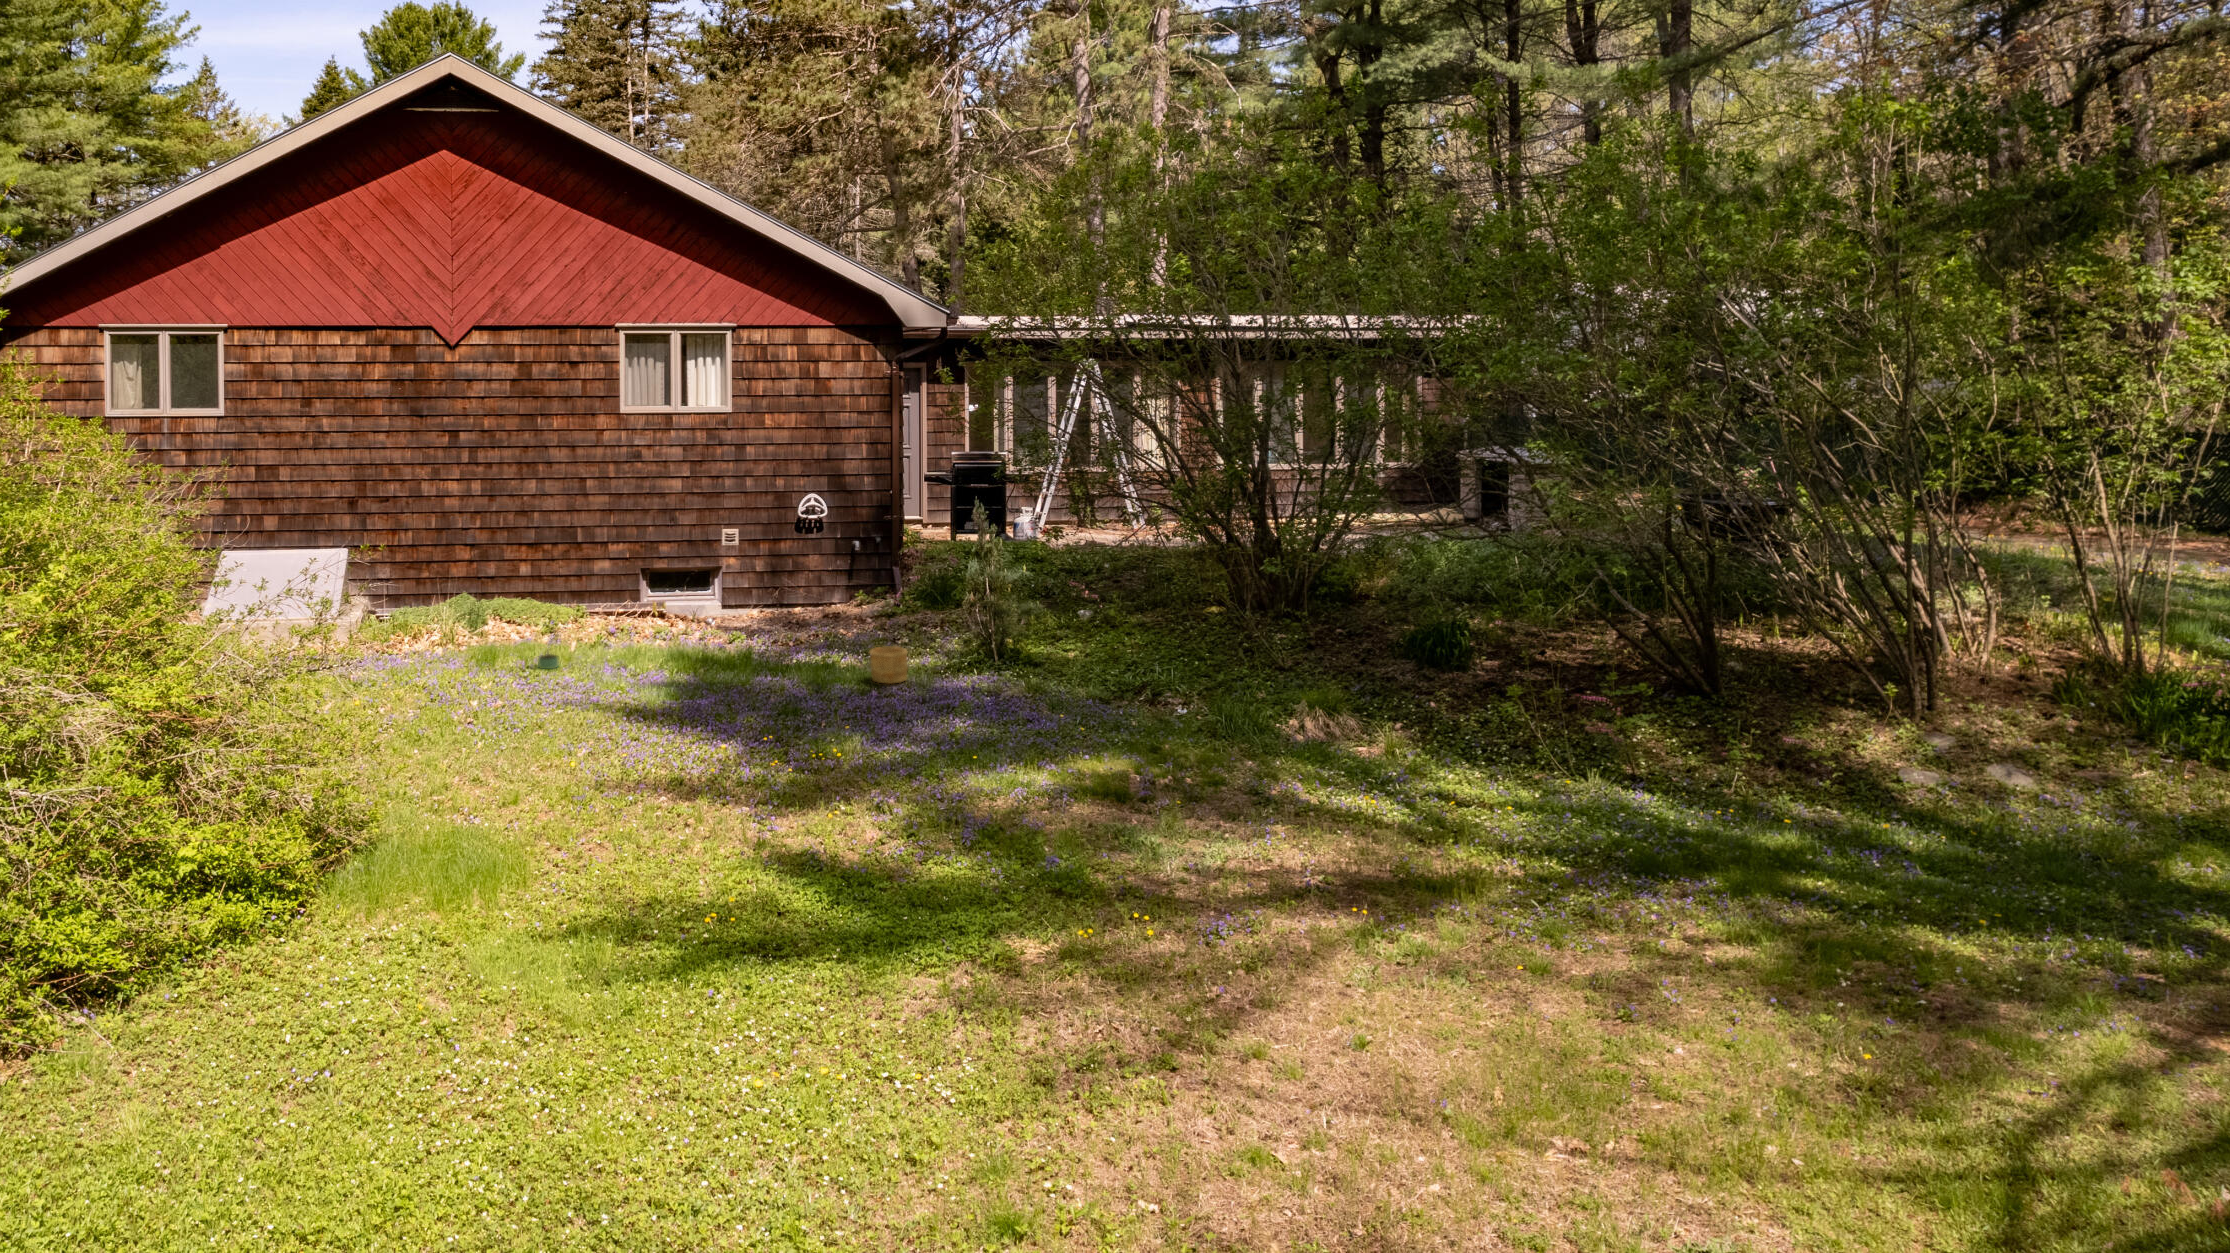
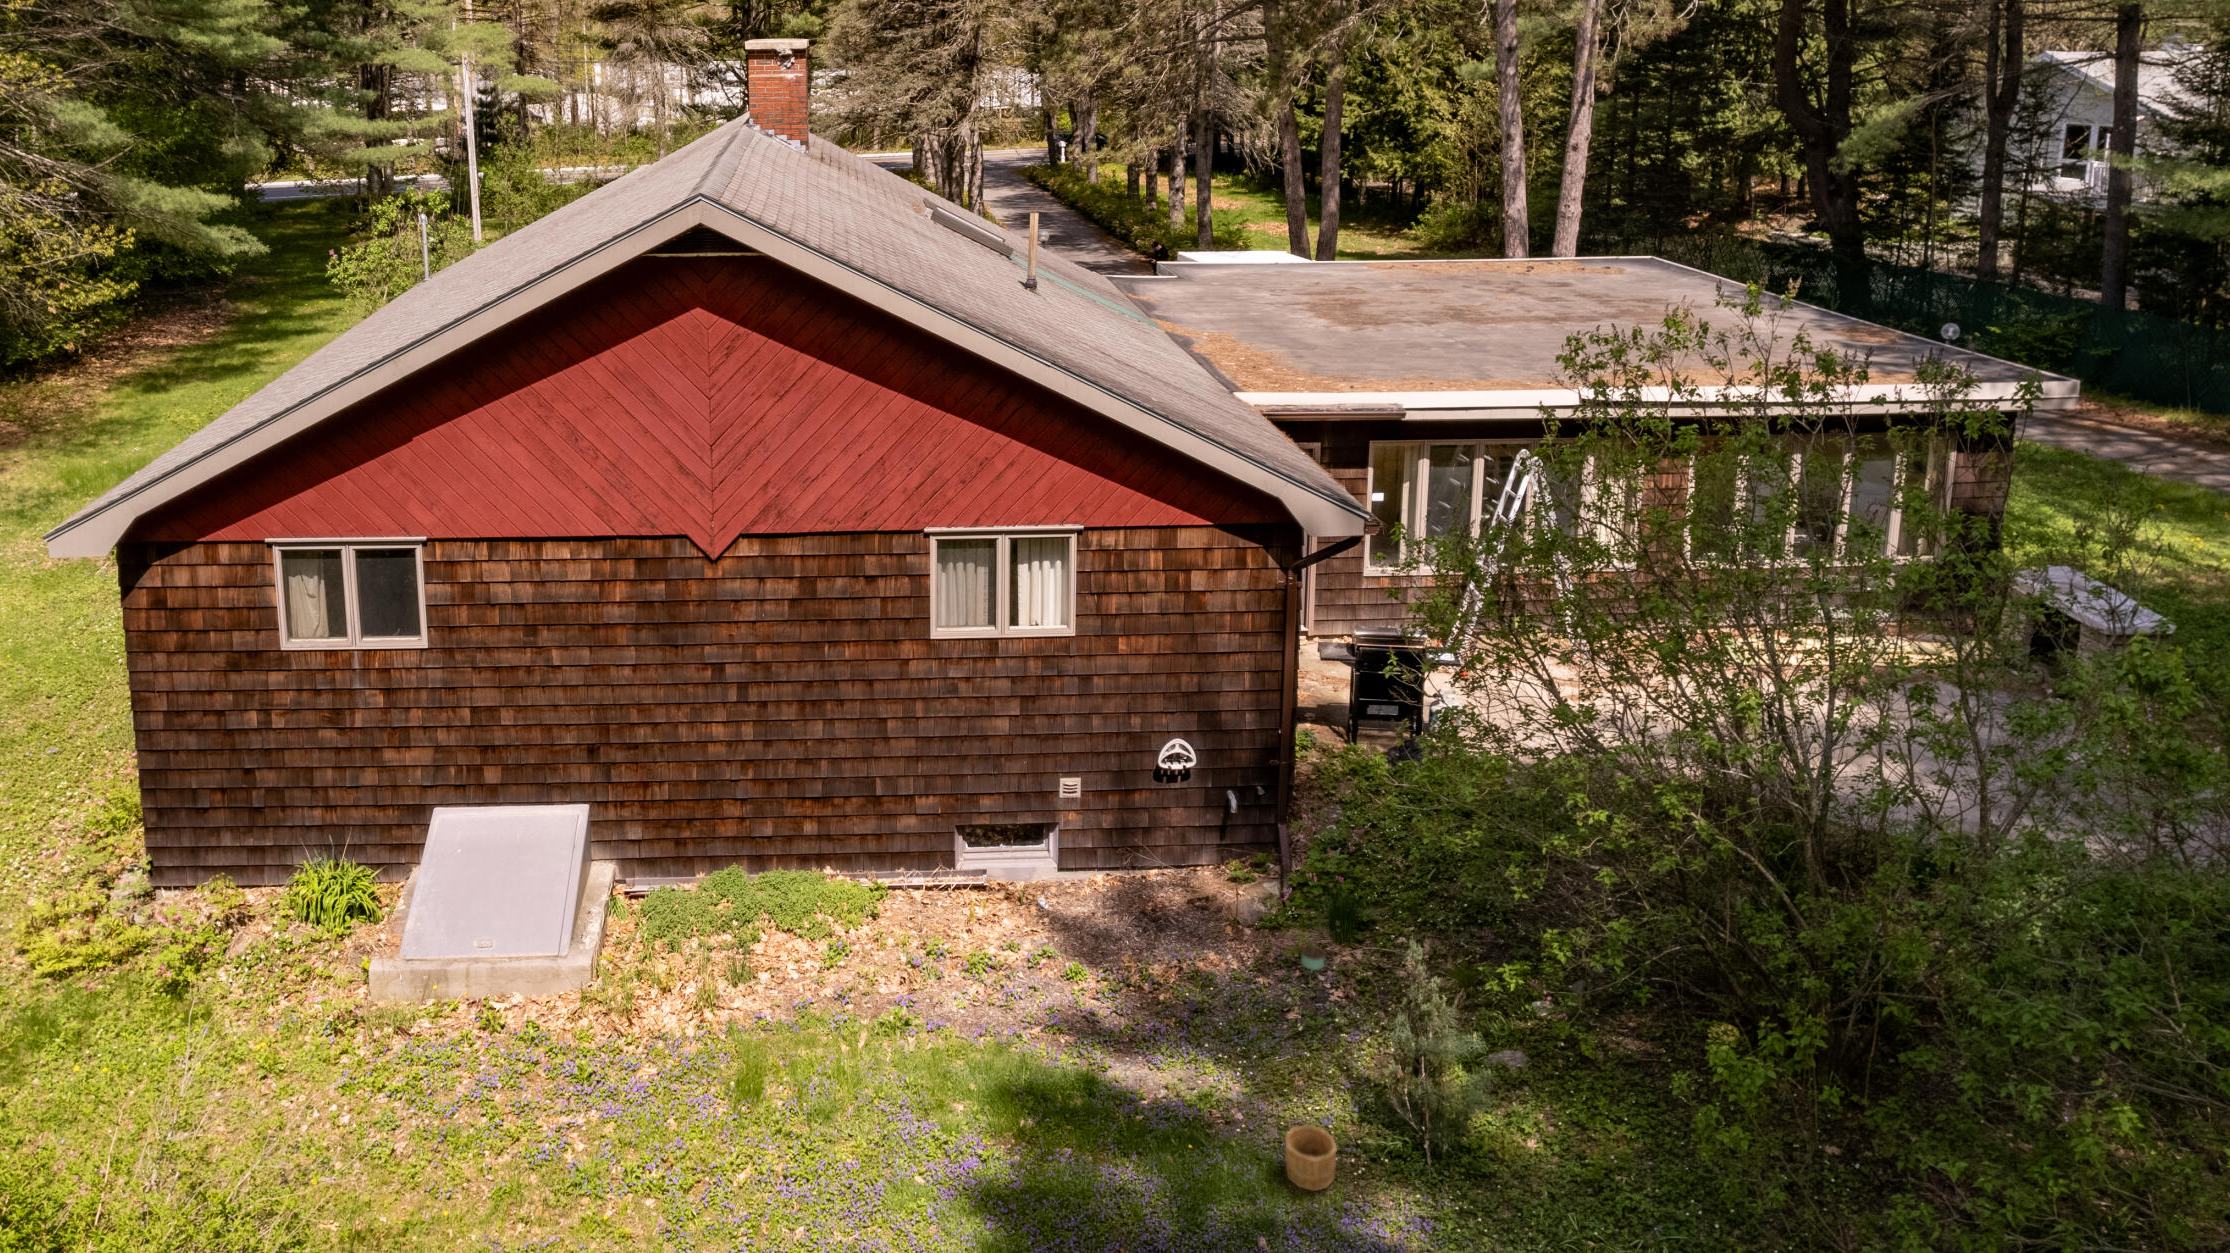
potted plant: present [538,616,564,669] -> present [1299,893,1340,970]

